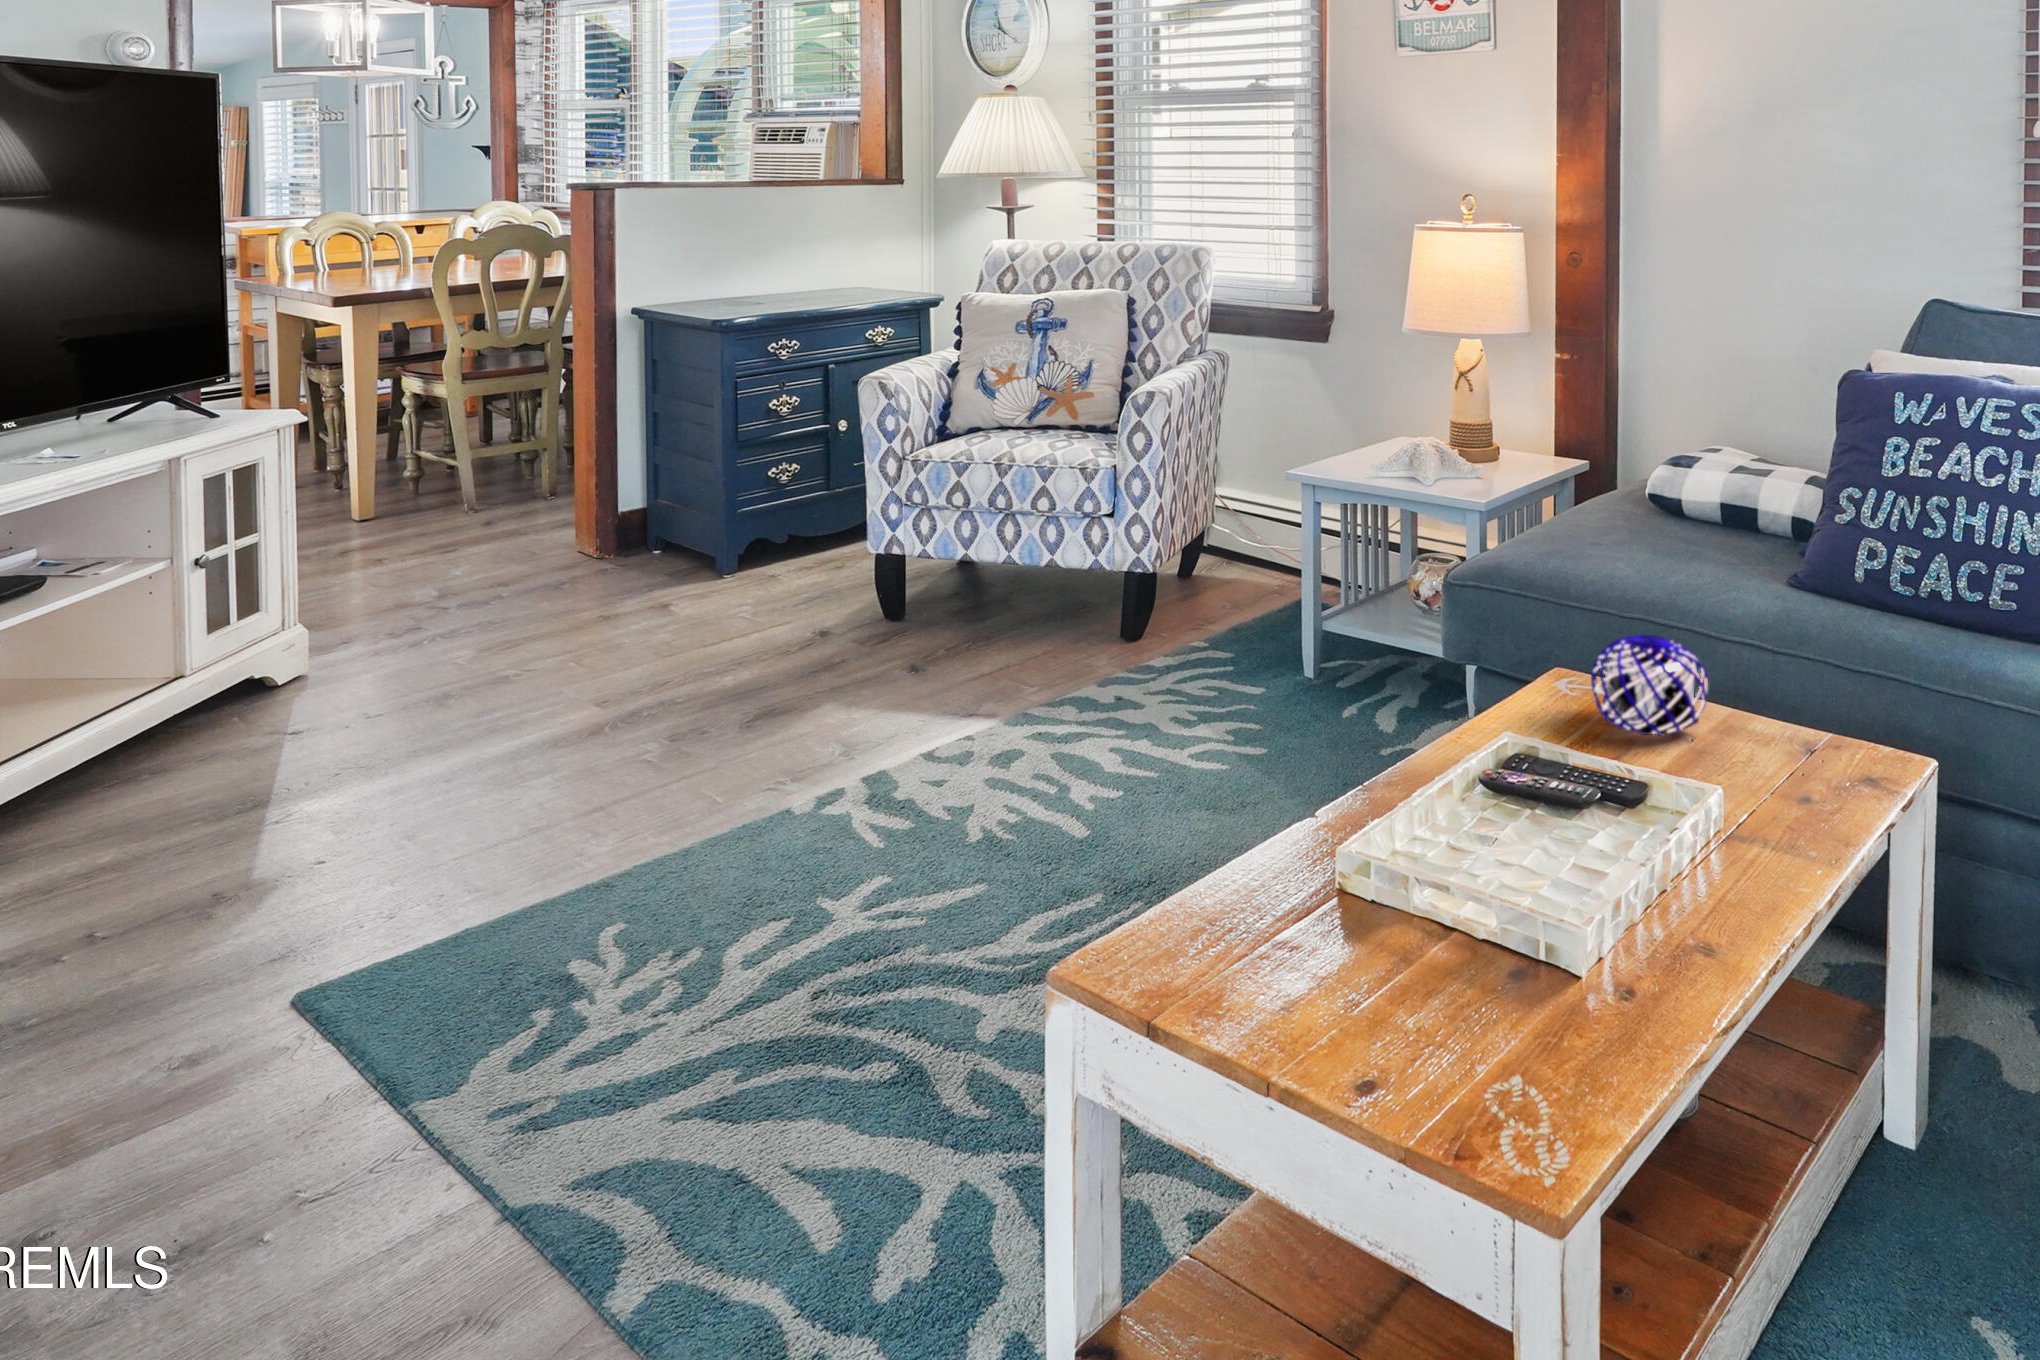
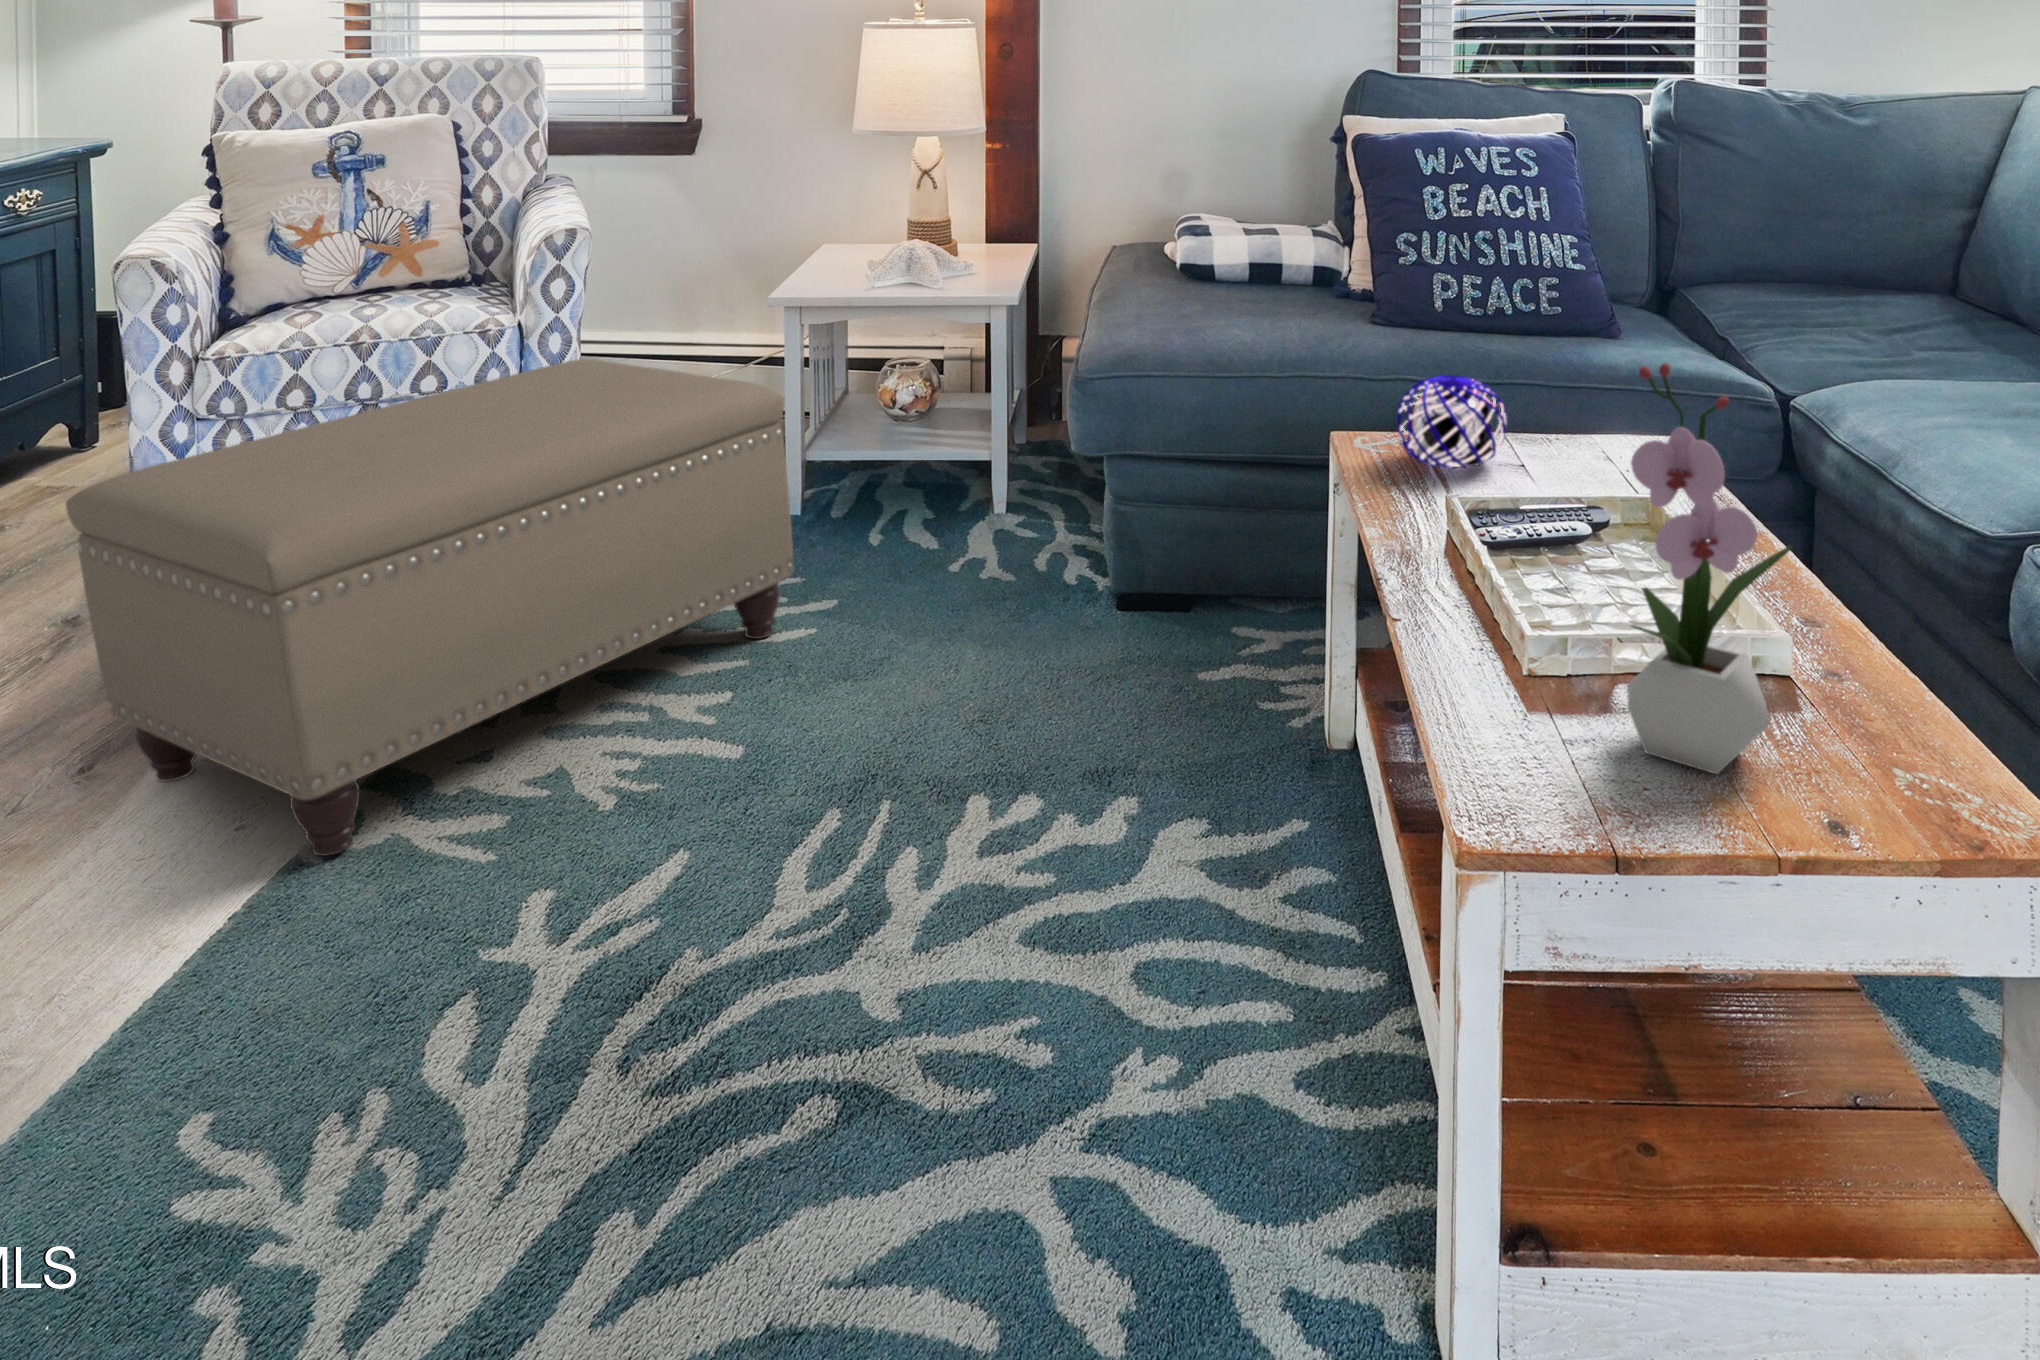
ottoman: none [709,500,1209,829] -> present [66,359,793,856]
flower arrangement: none [1277,617,1454,1023] -> present [1627,363,1792,774]

